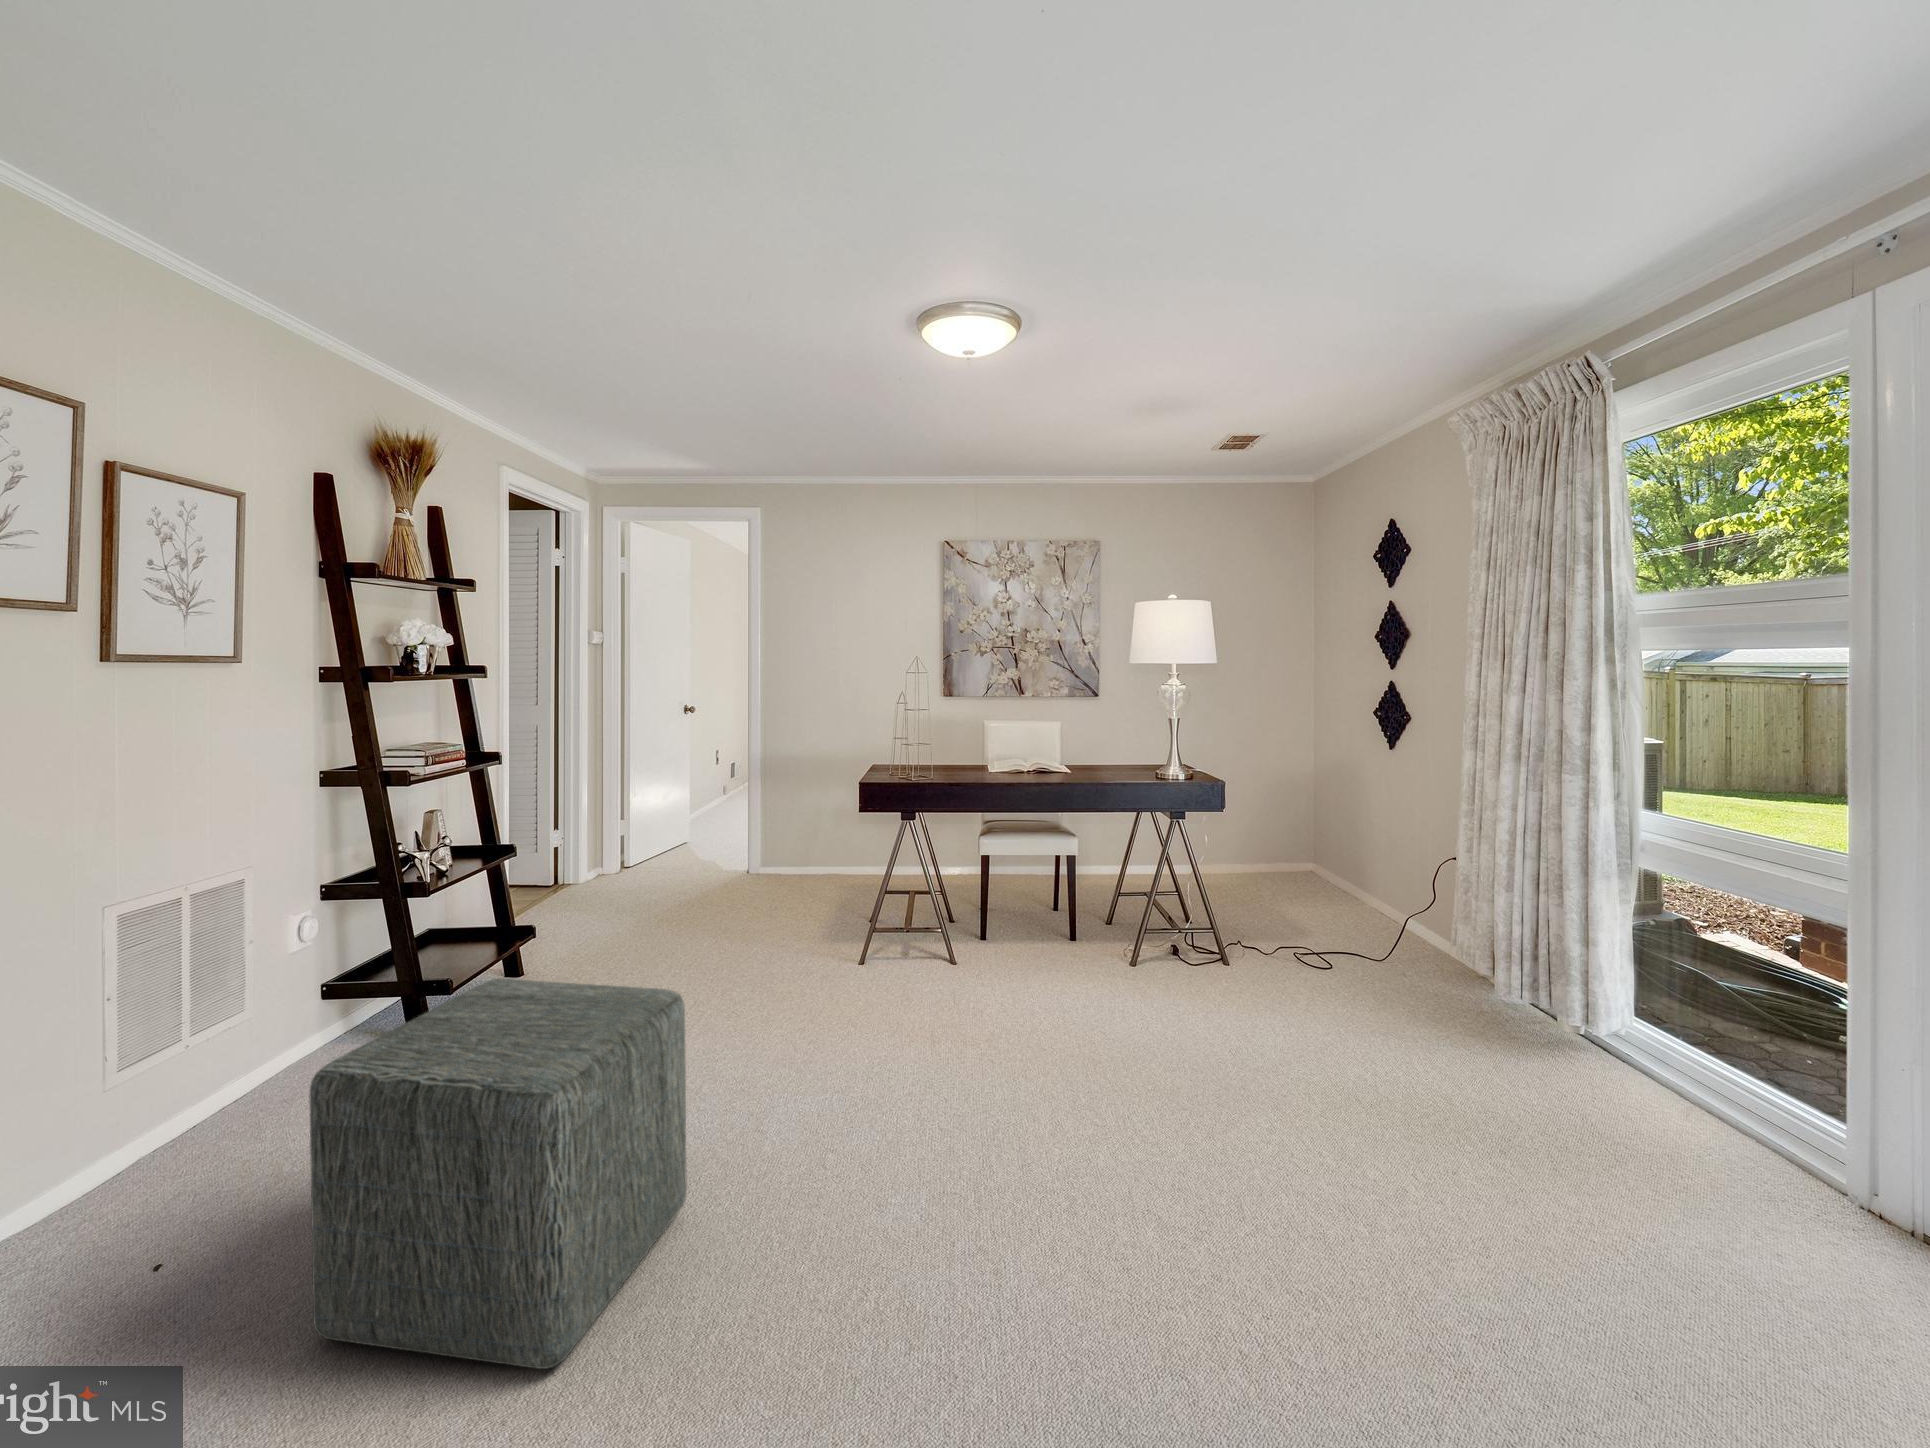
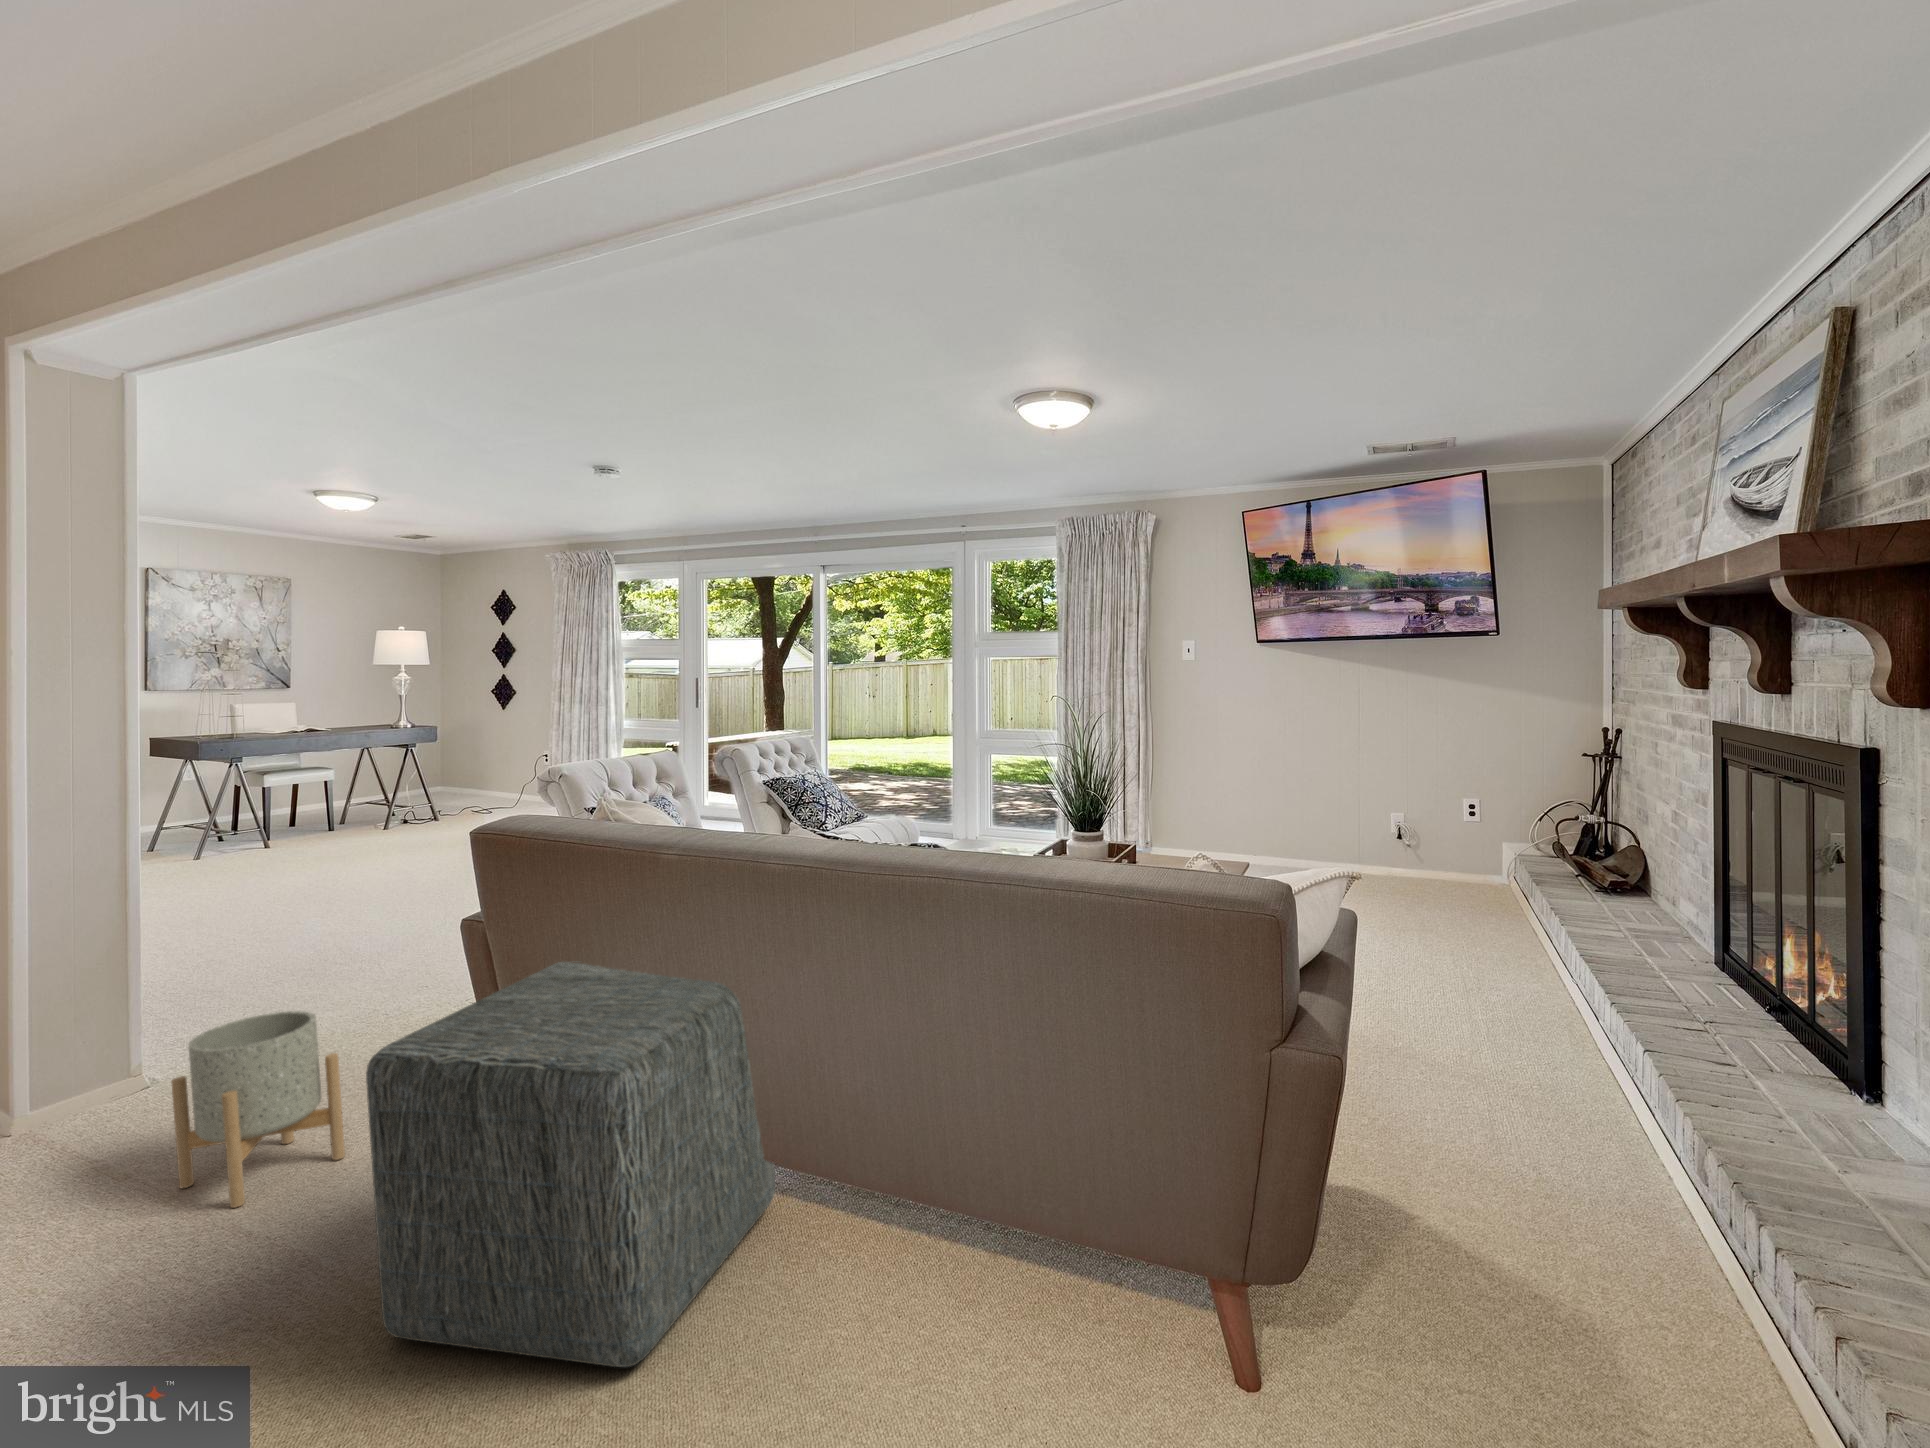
planter: none [110,1016,275,1206] -> present [171,1011,345,1208]

